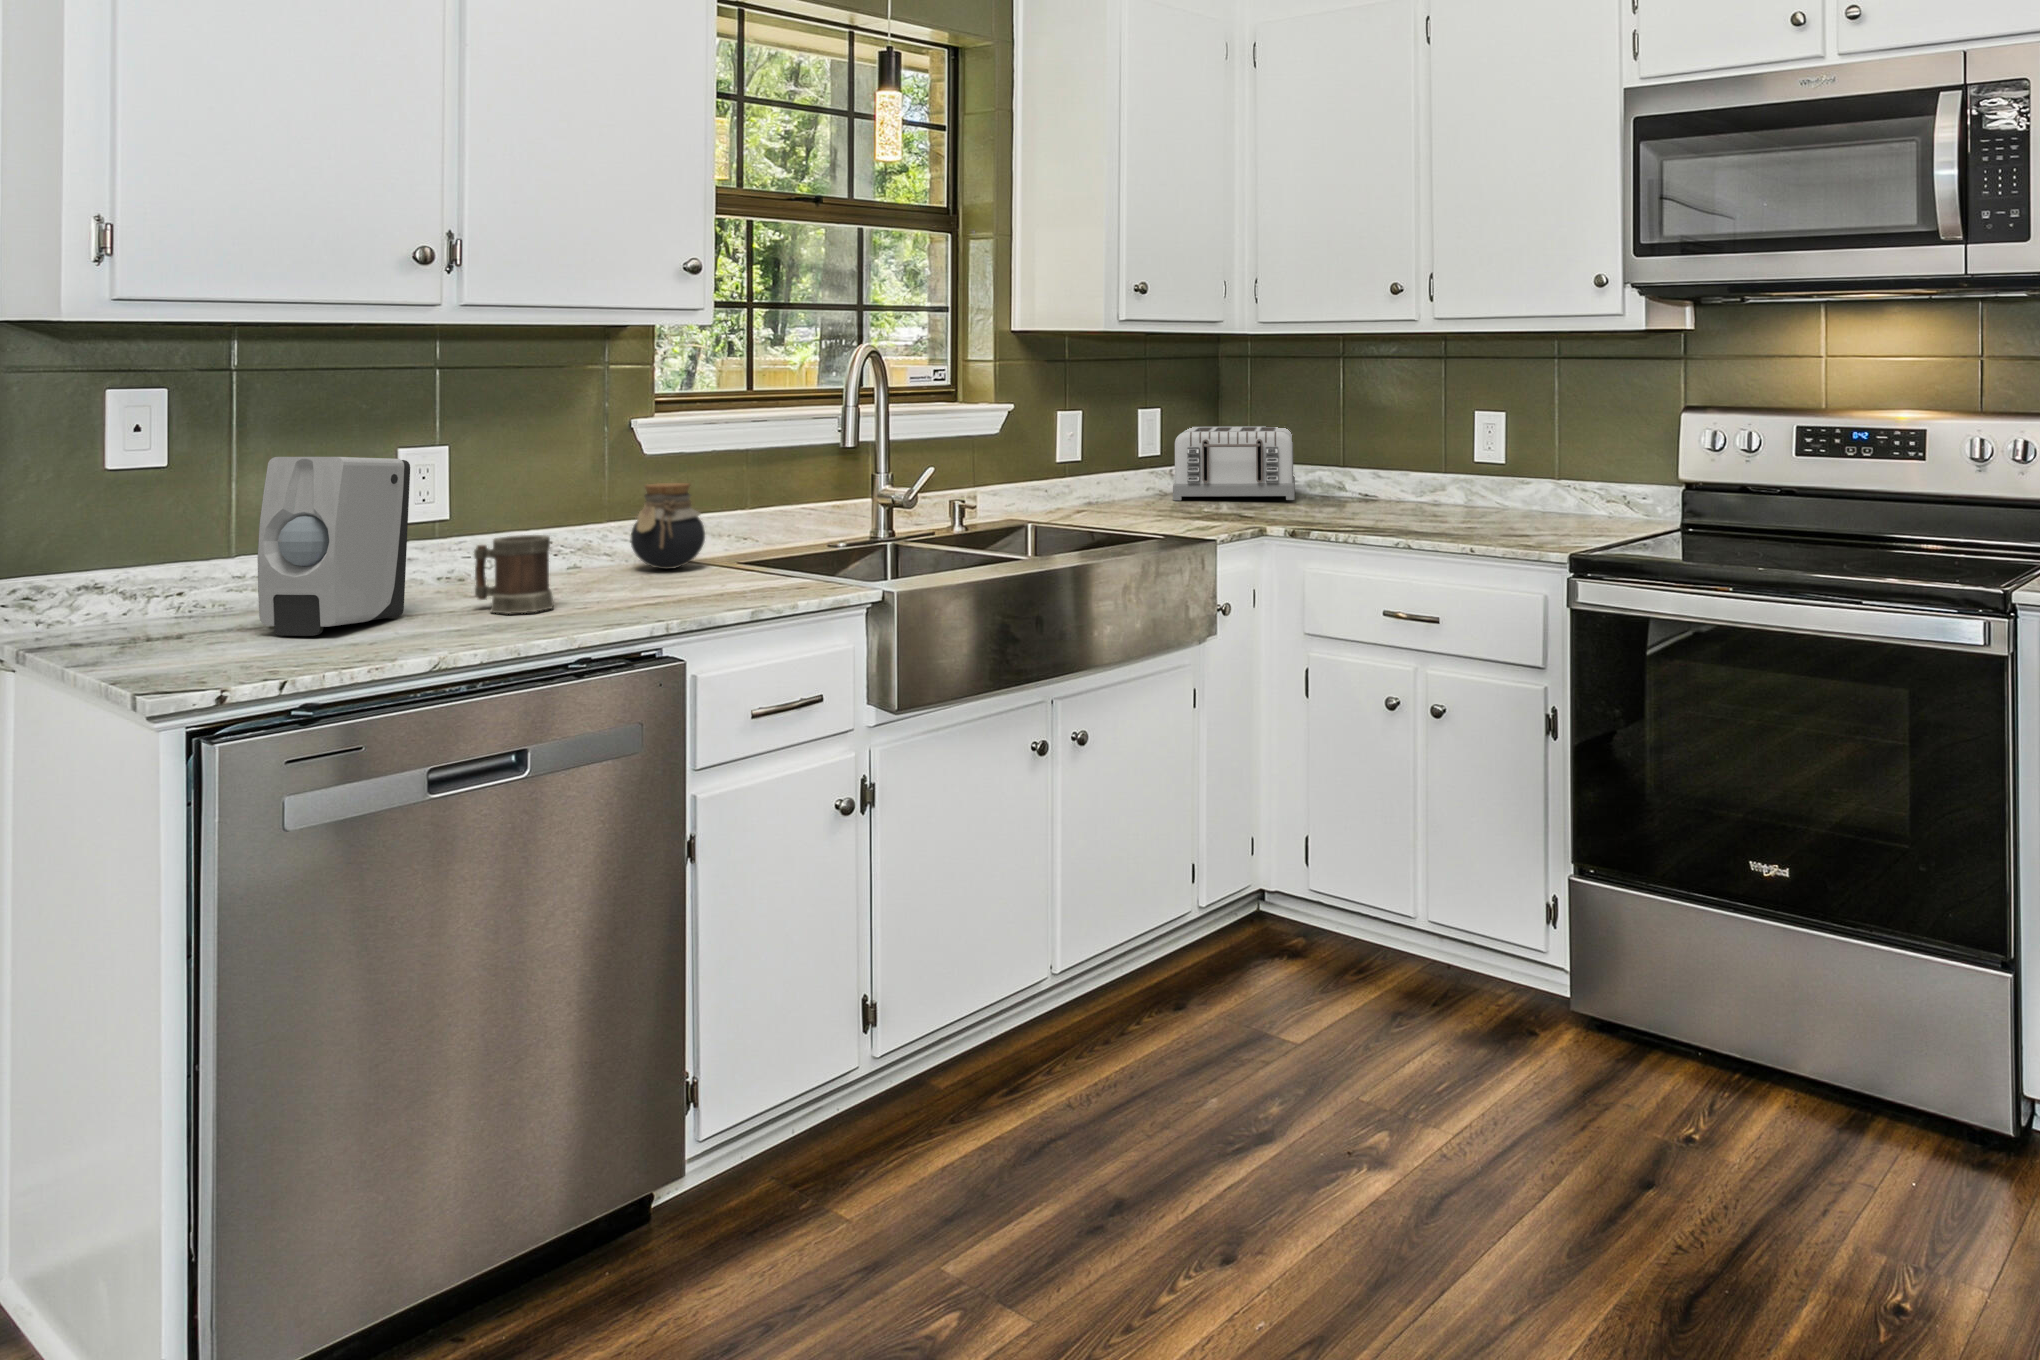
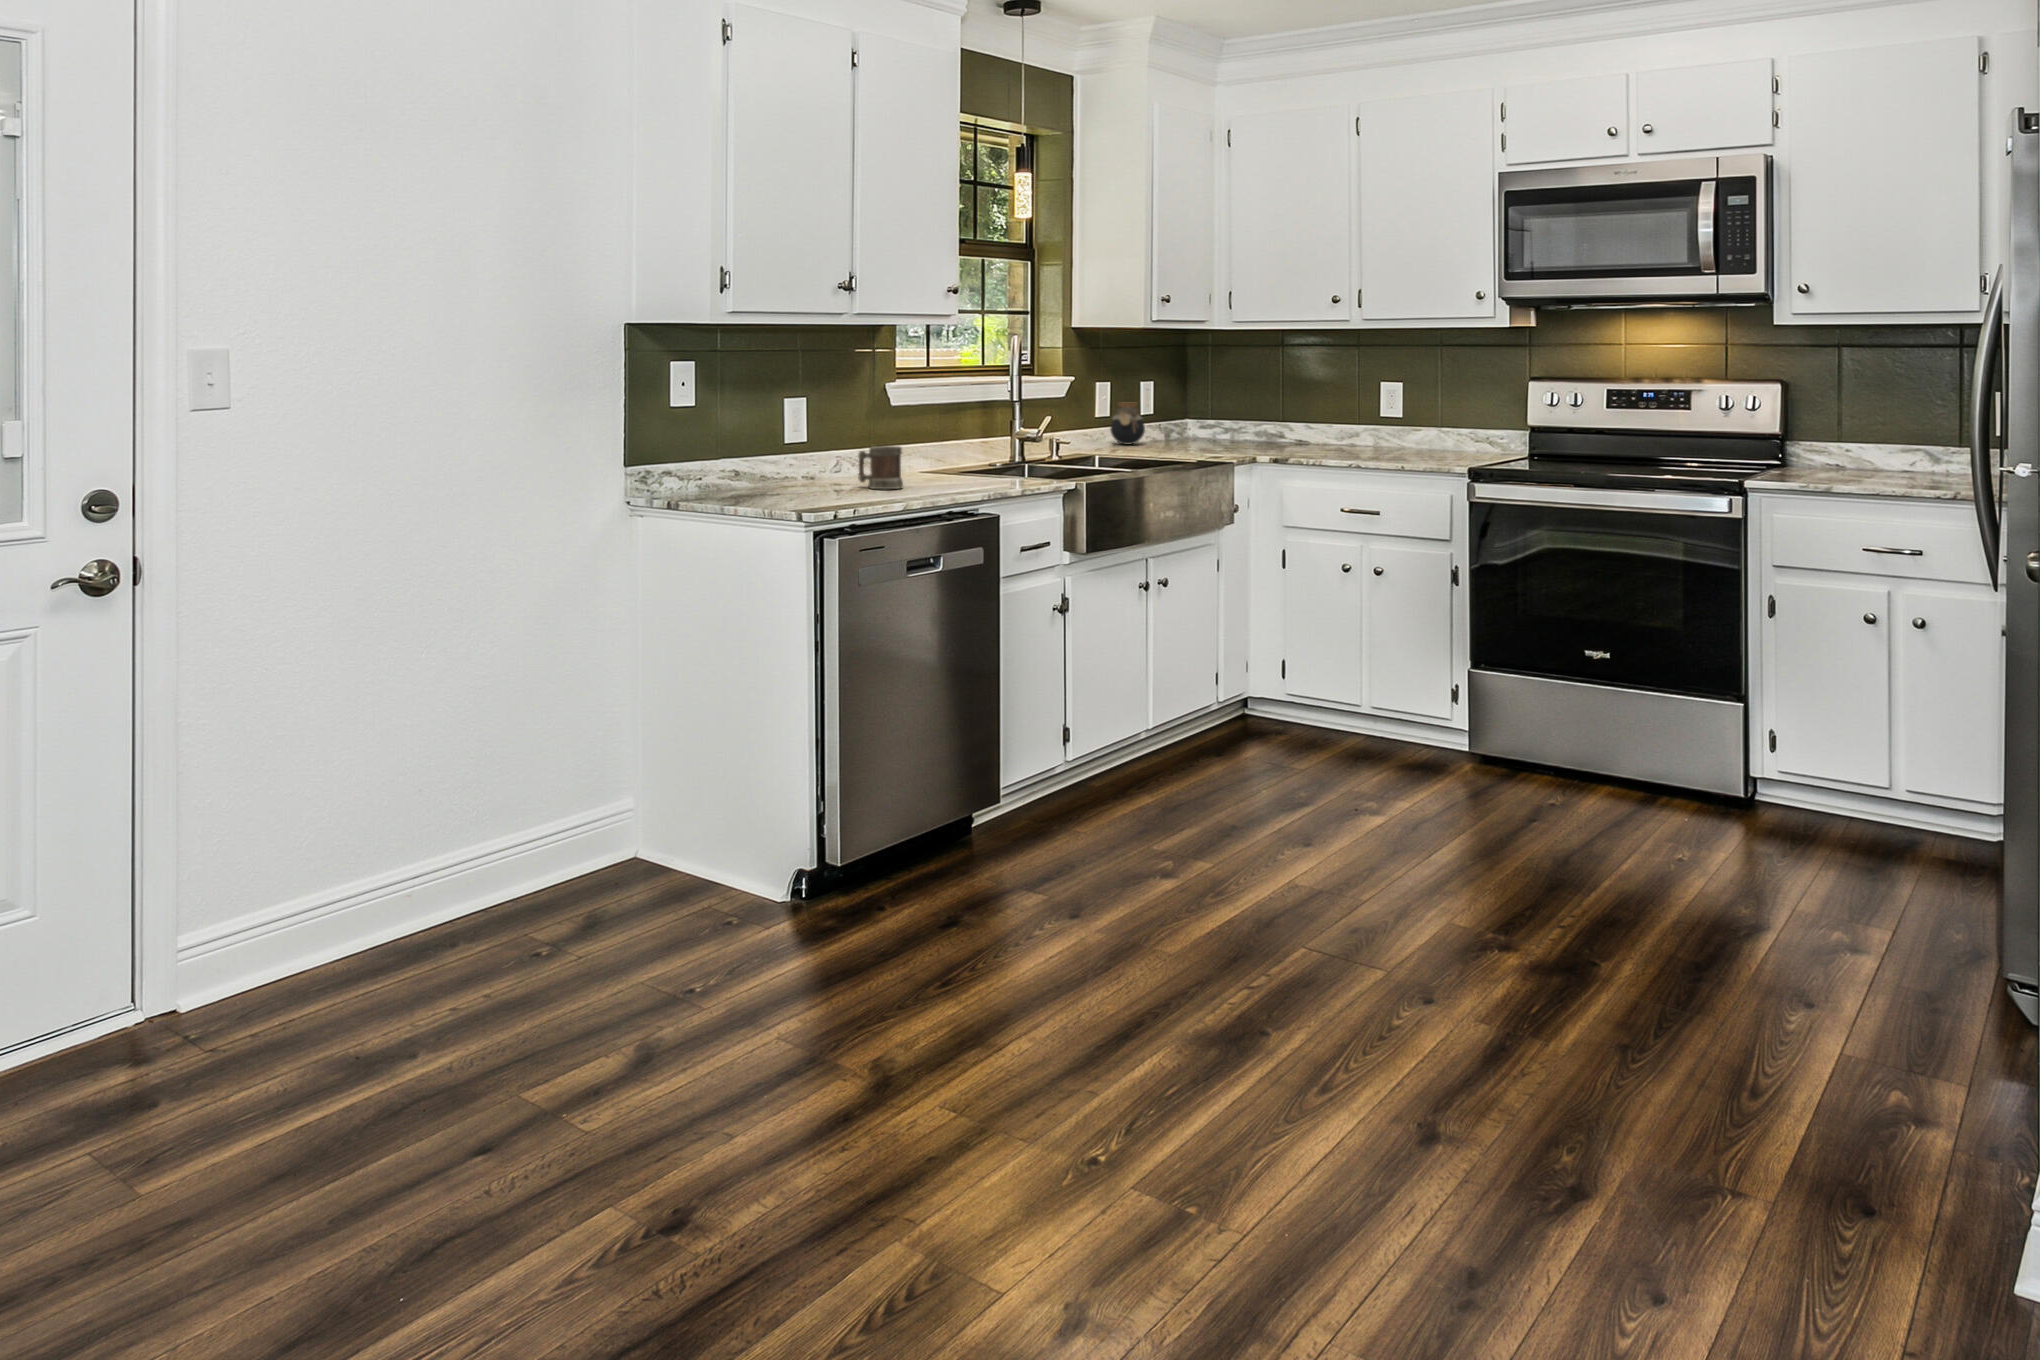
toaster: present [1173,426,1295,500] -> none [1165,394,1255,444]
soap dispenser: present [258,457,410,636] -> none [772,397,830,496]
jar: present [631,483,705,569] -> present [1110,403,1145,445]

